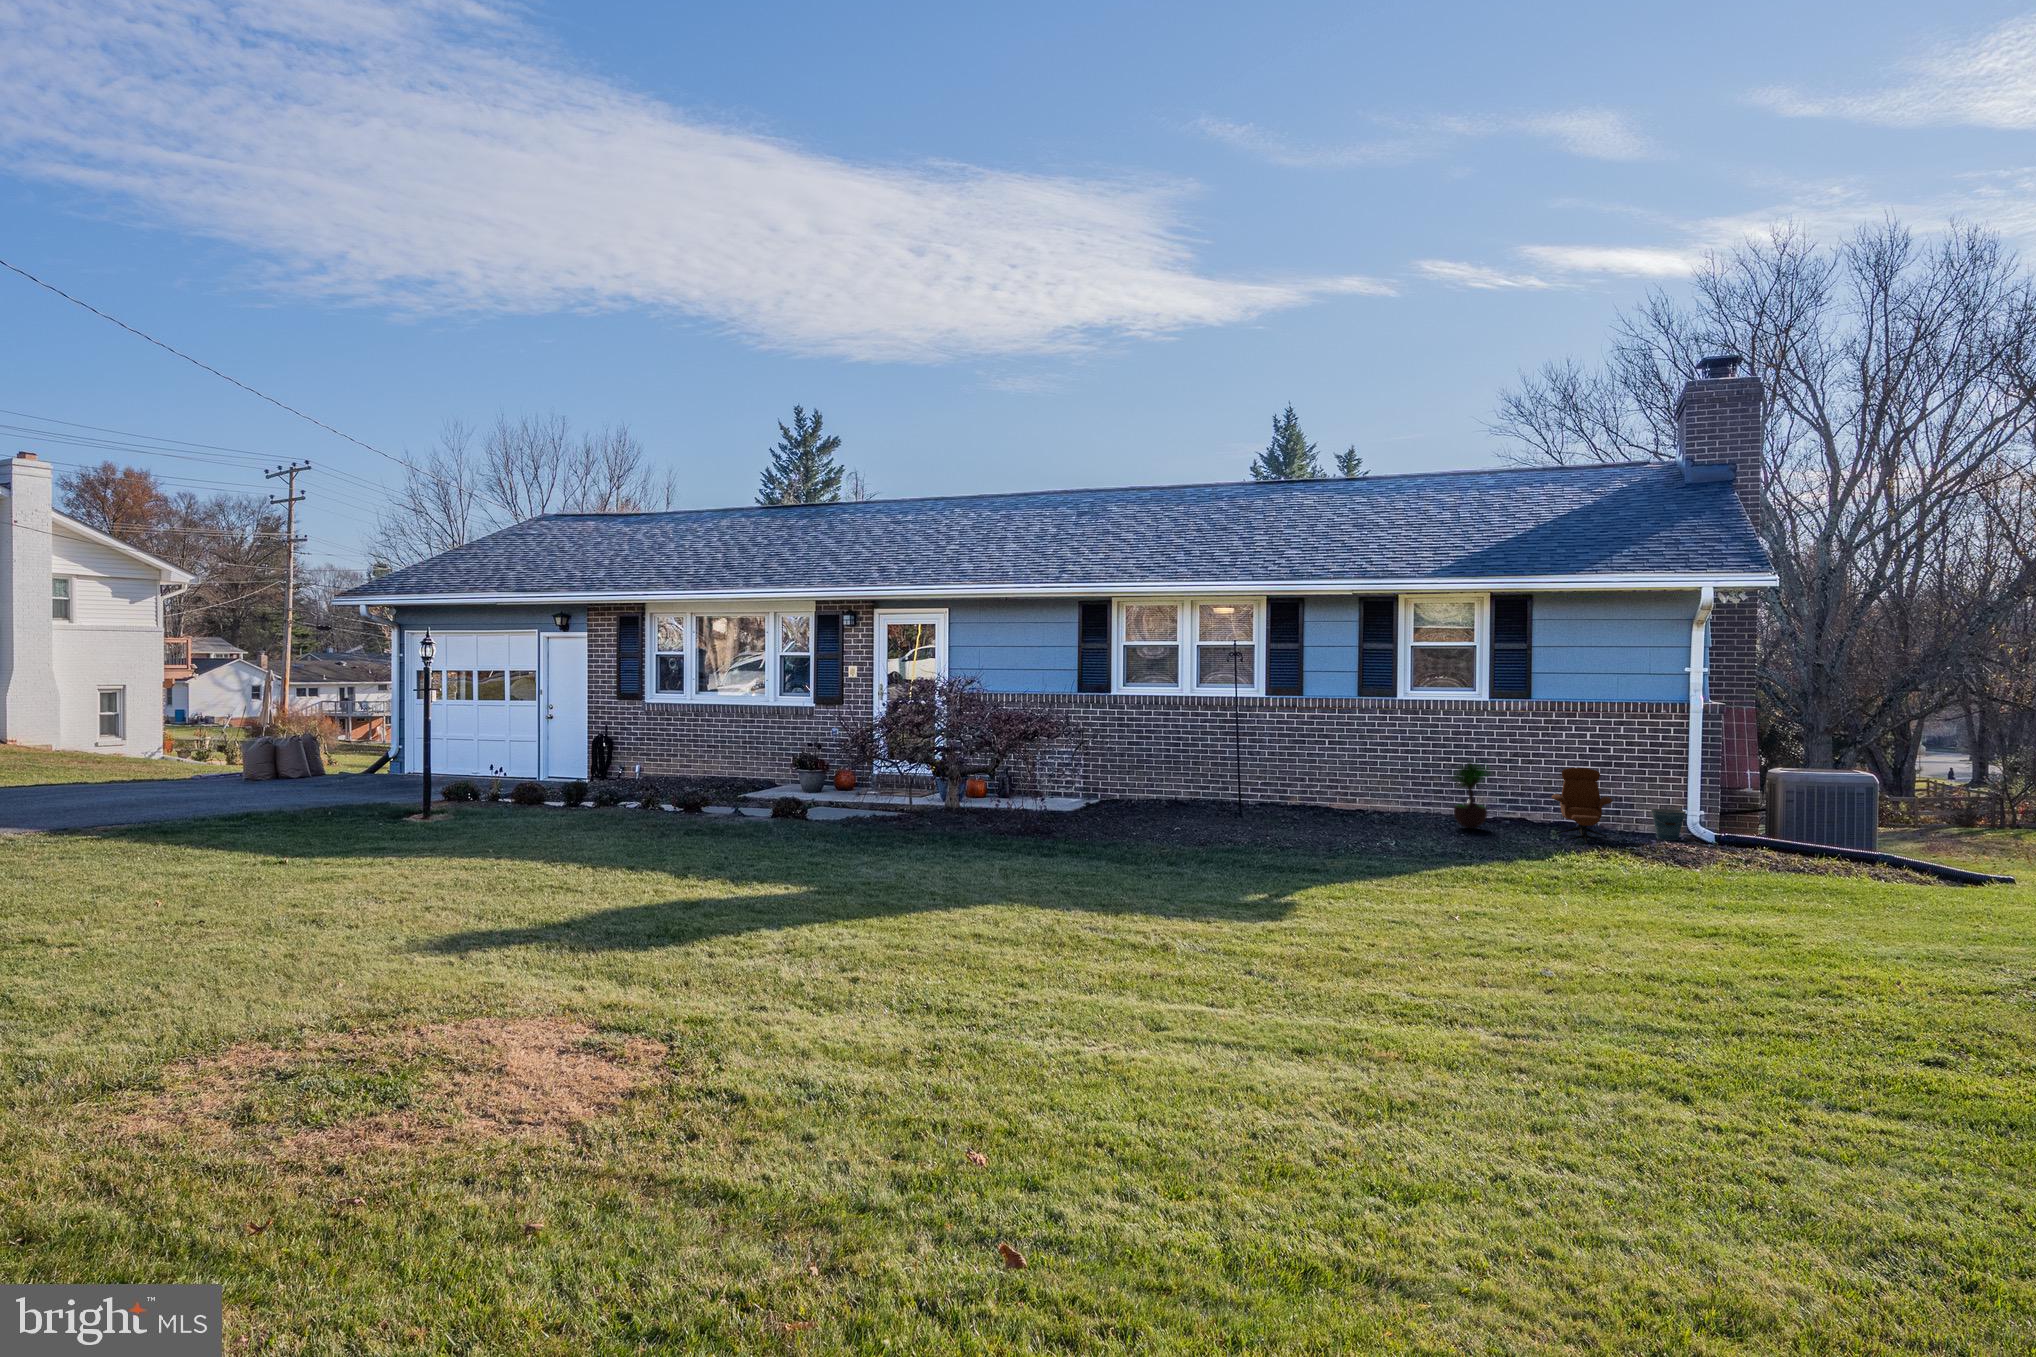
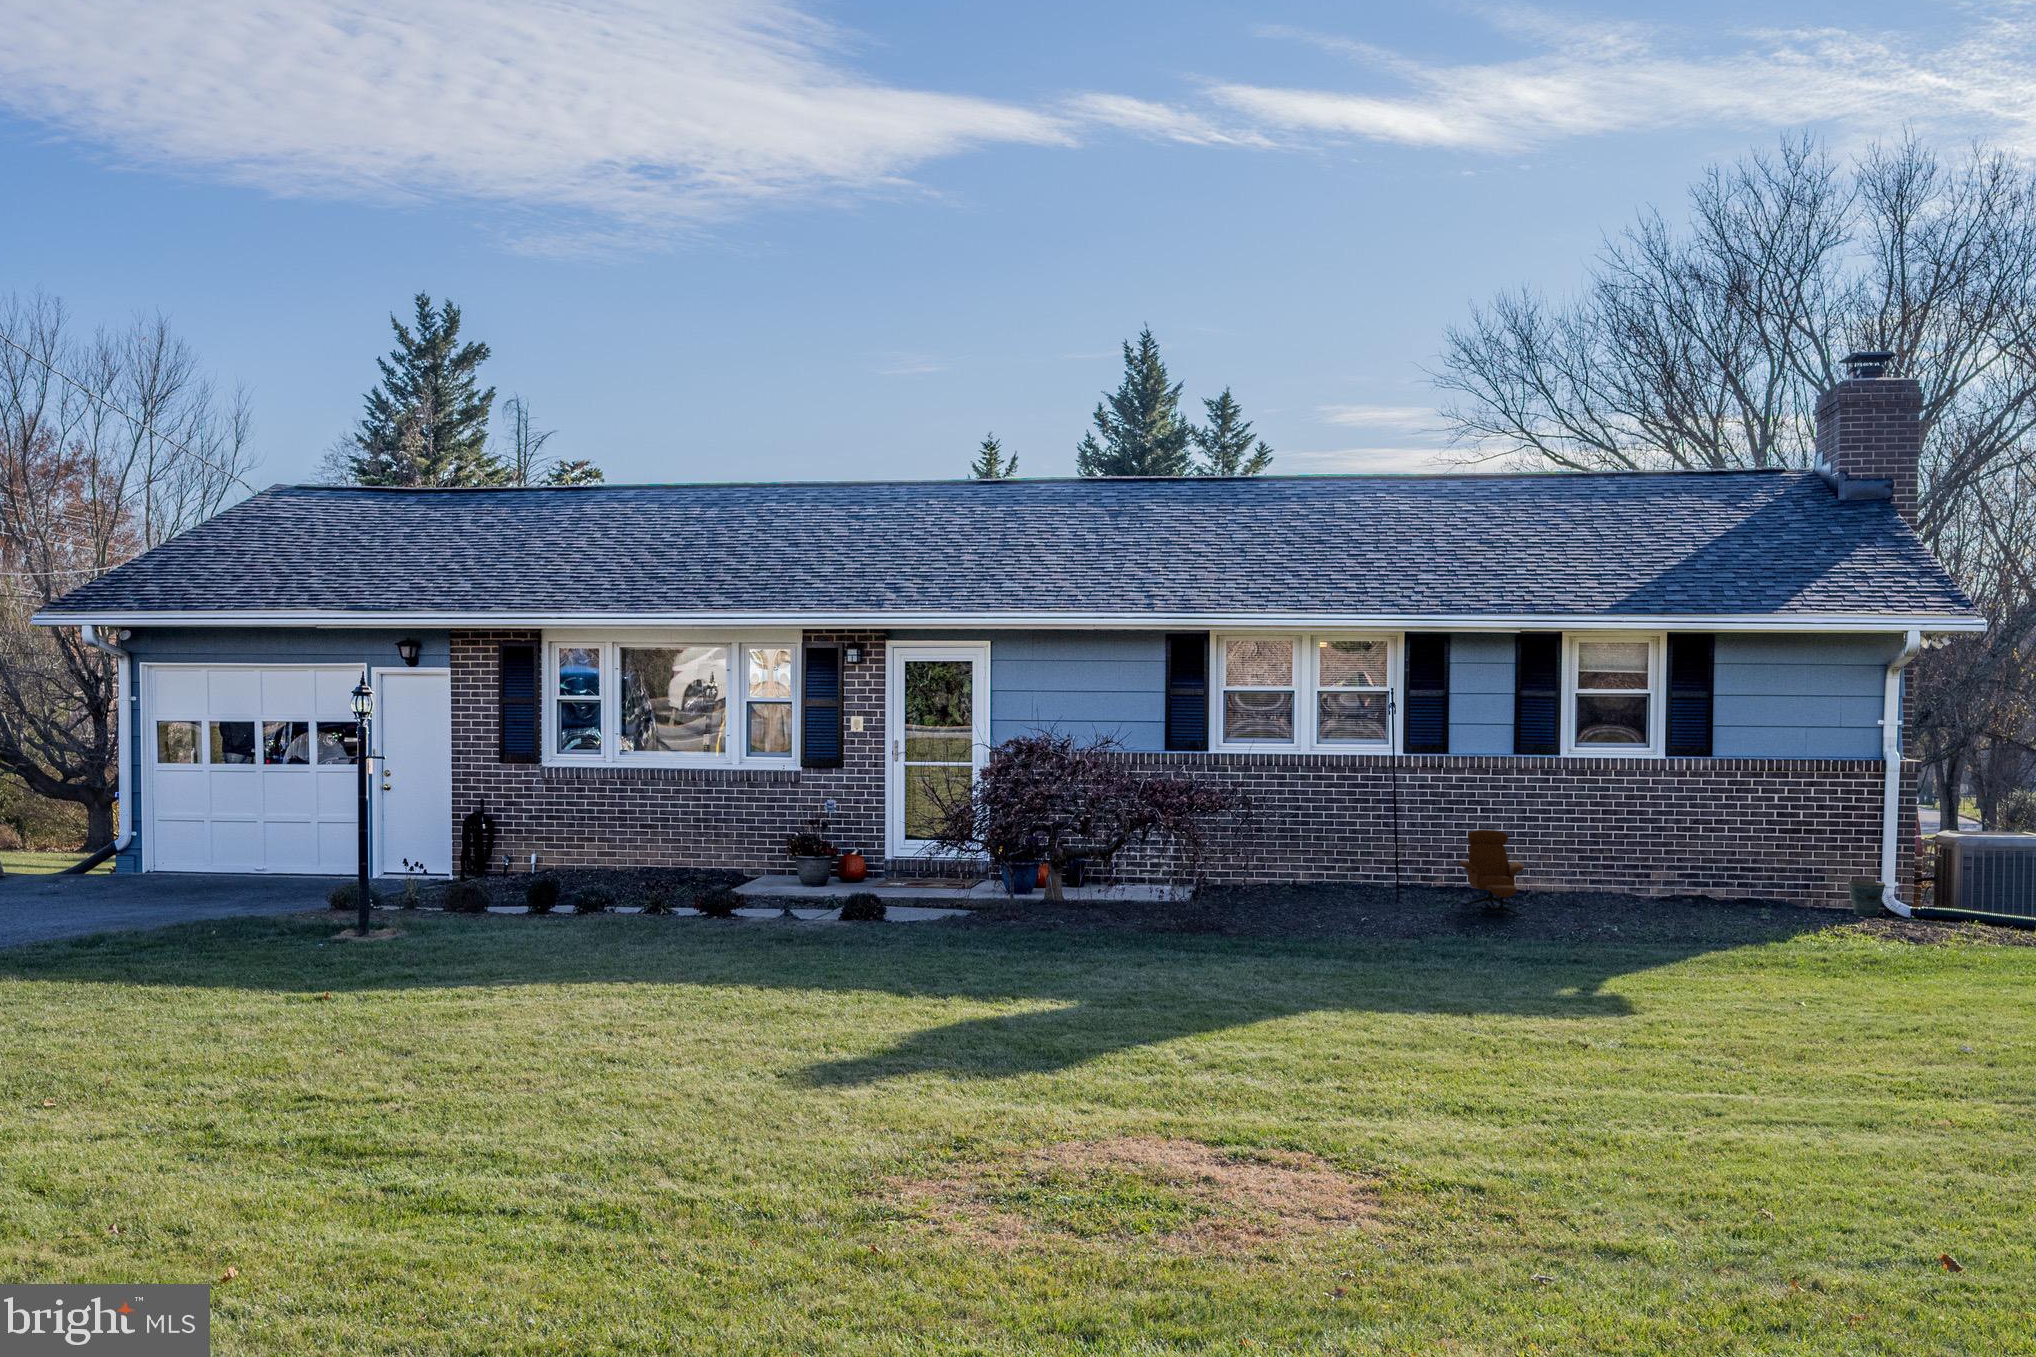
potted tree: present [1451,761,1488,828] -> none [1628,823,1681,909]
lounge chair: present [1552,768,1613,844] -> present [1459,830,1524,918]

